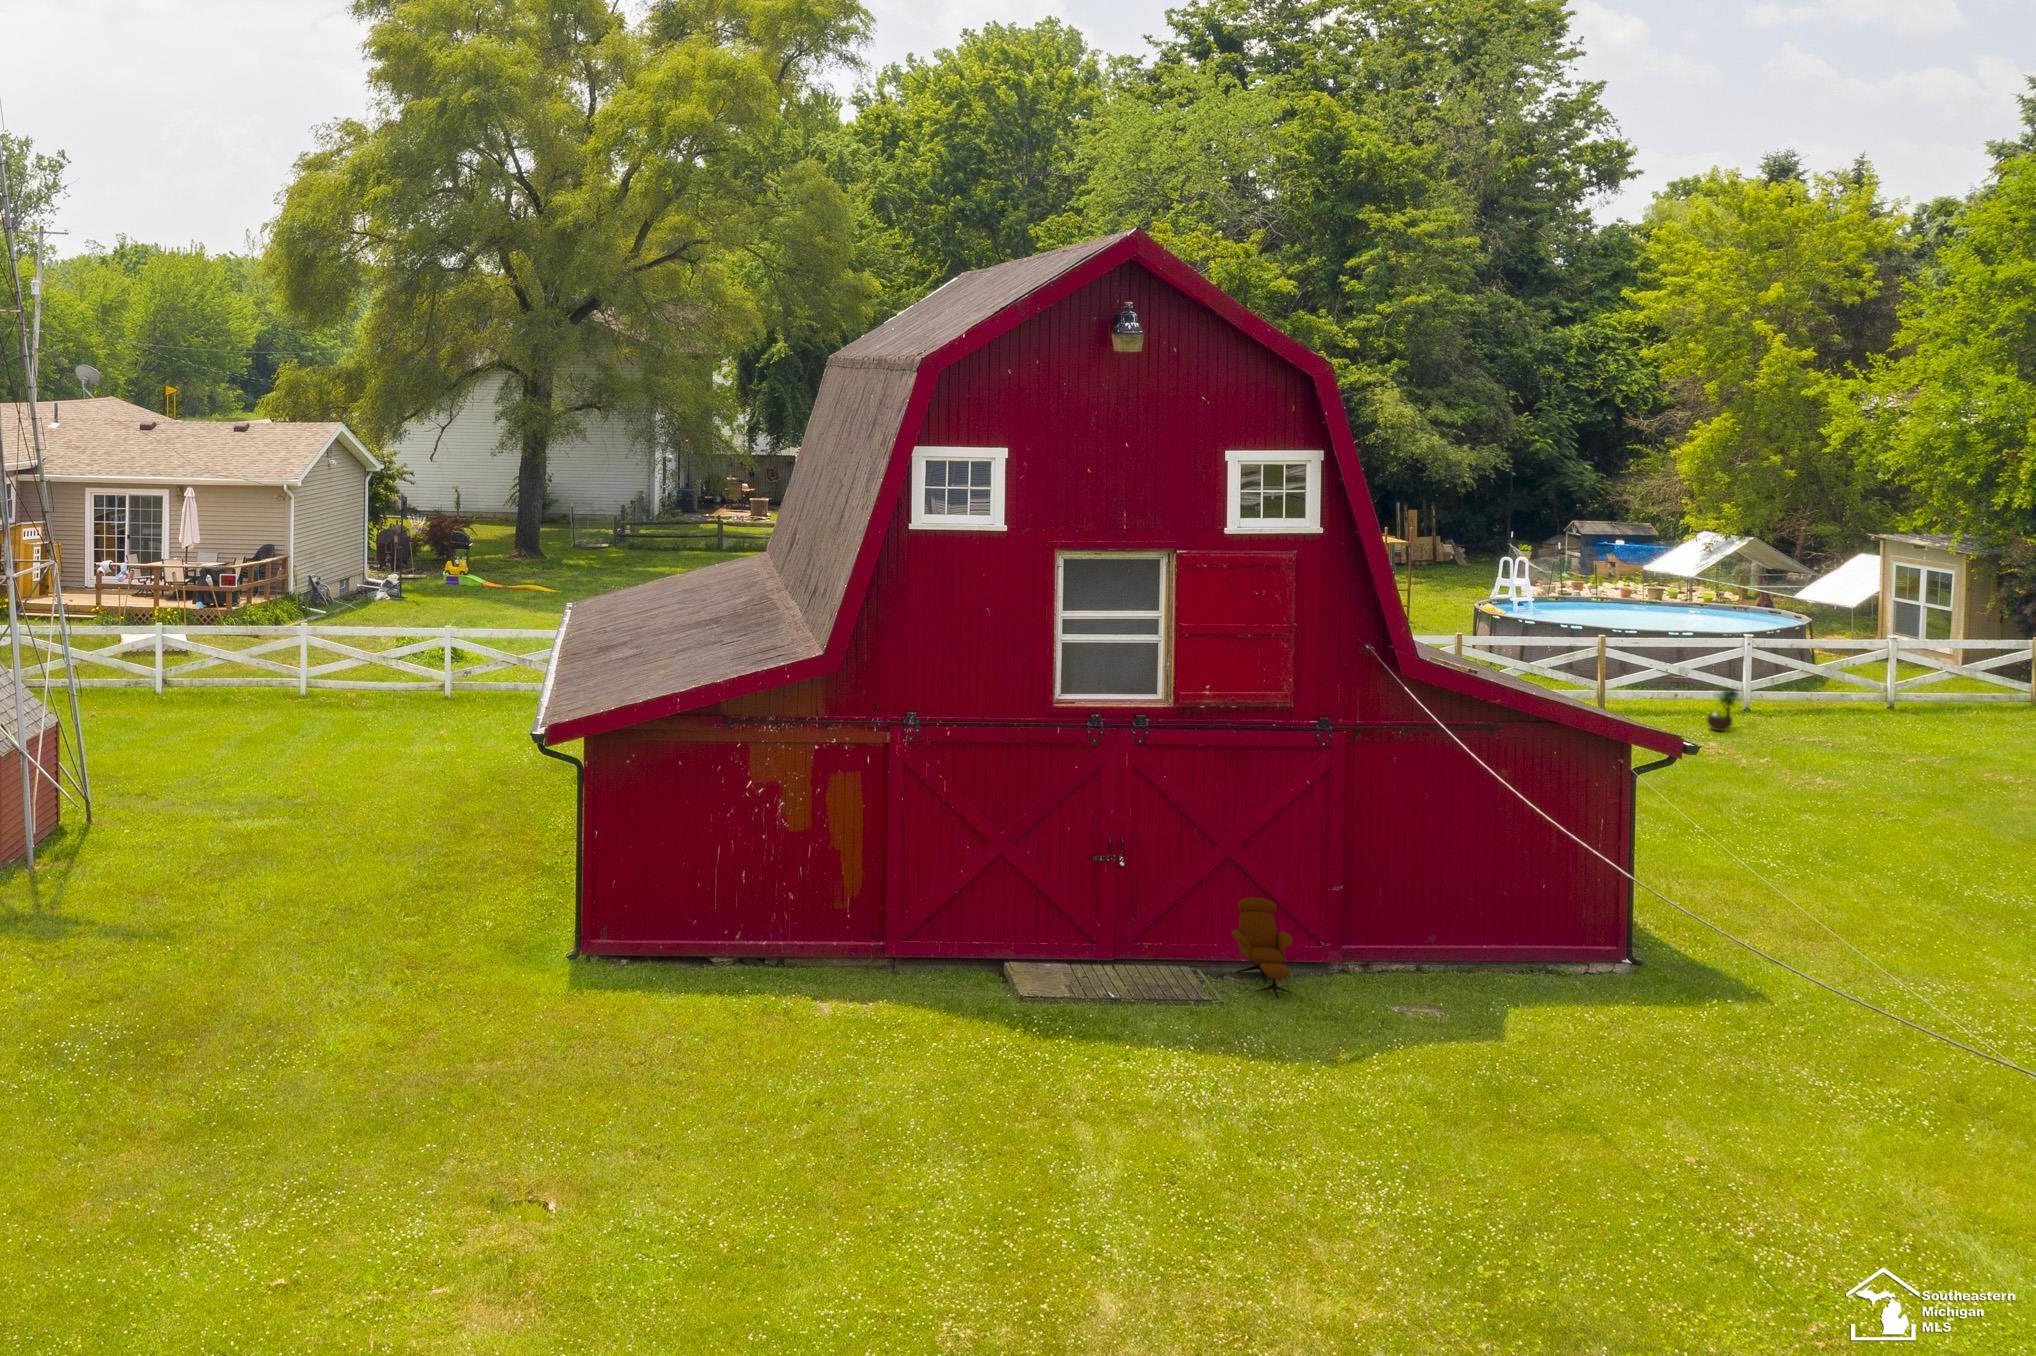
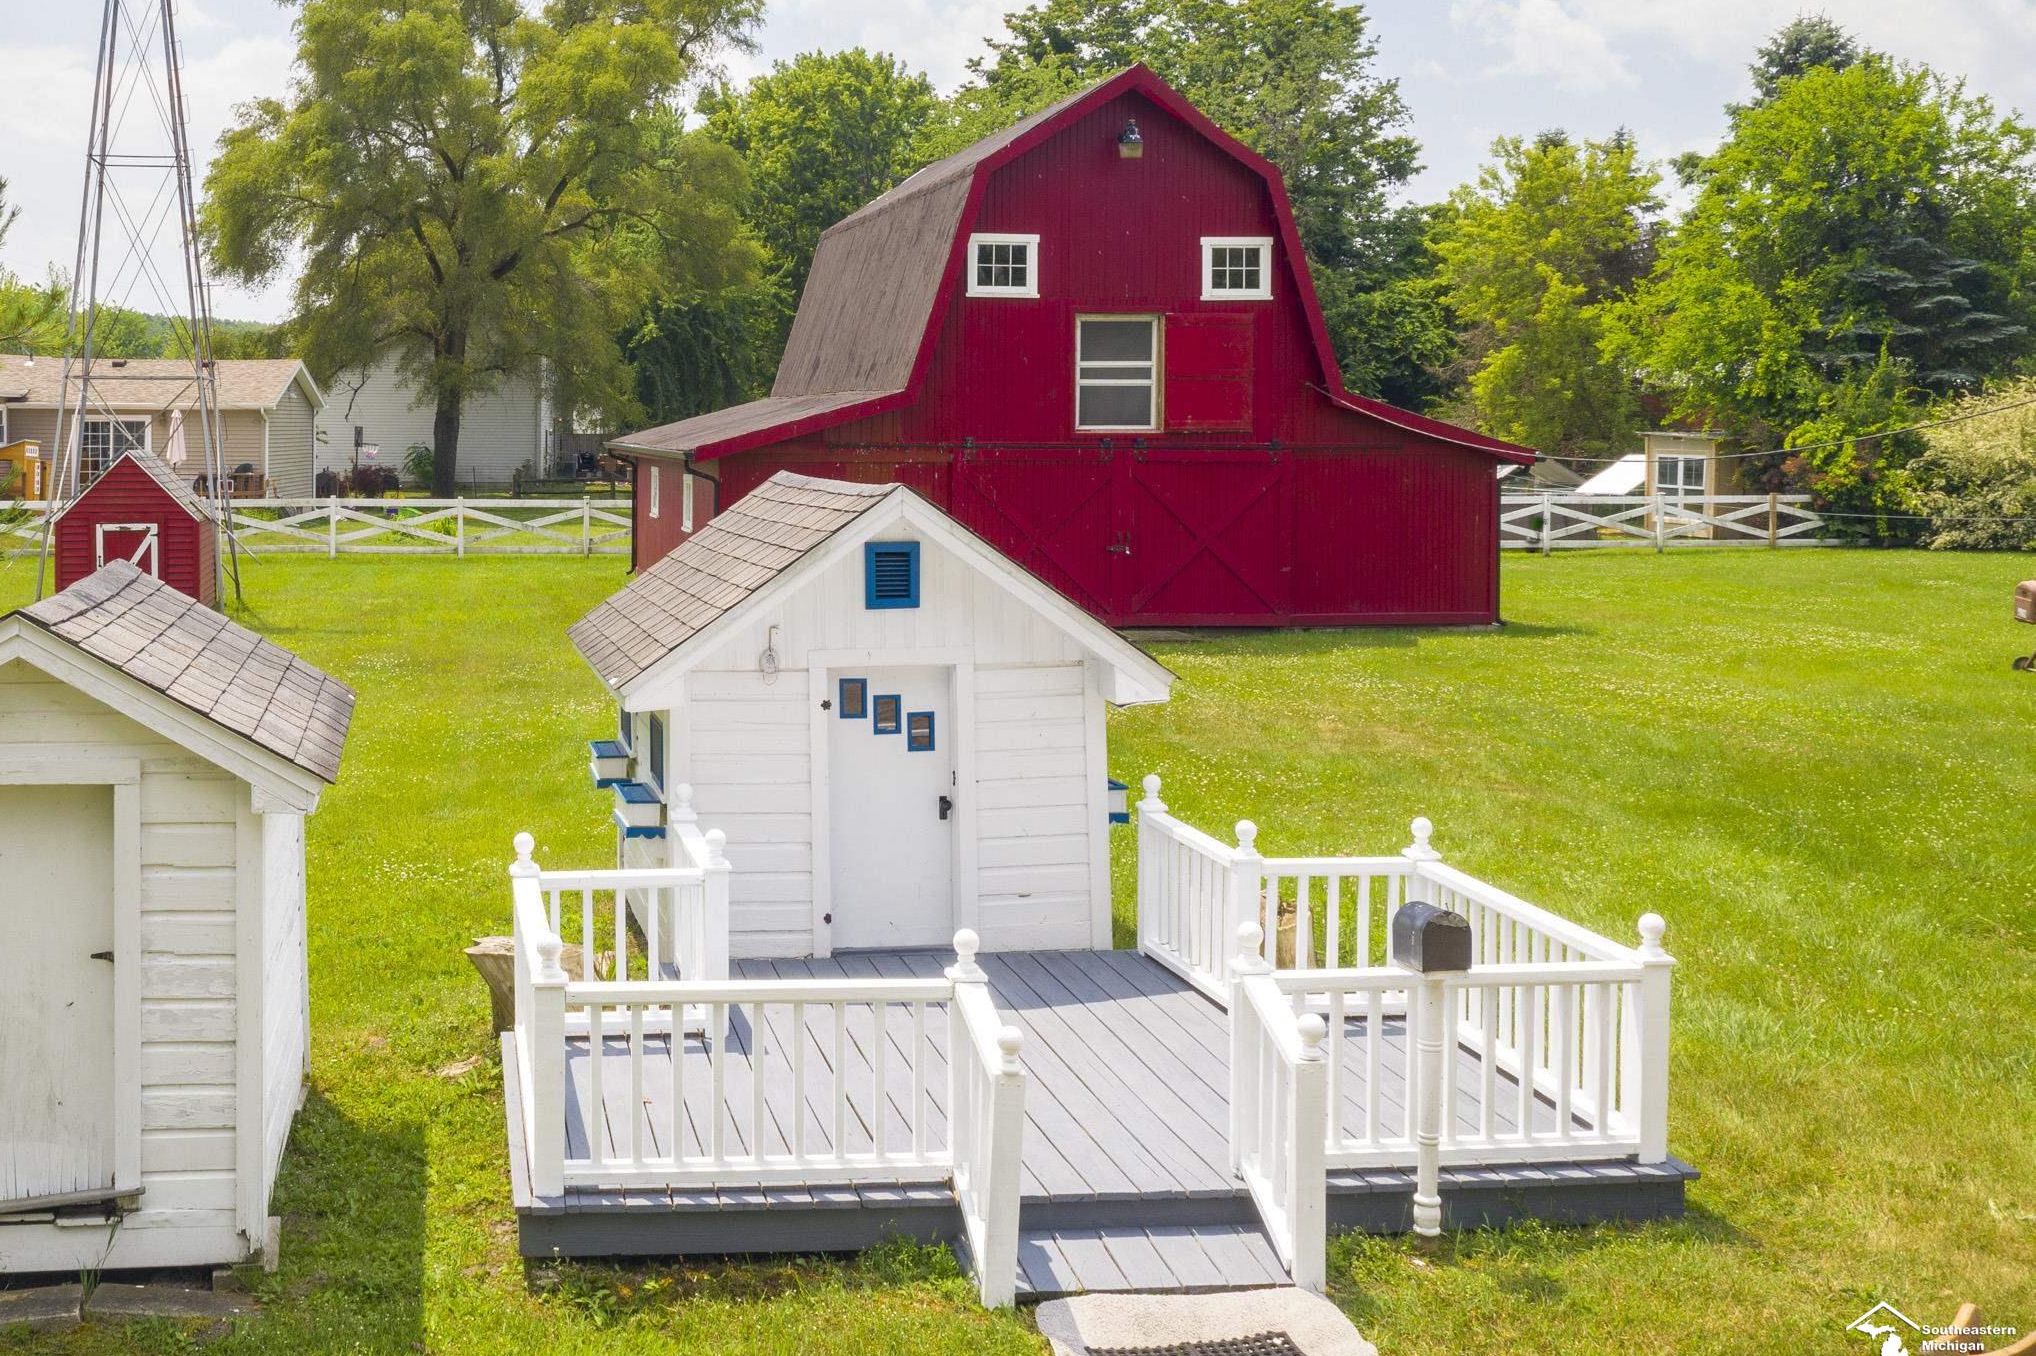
lounge chair: present [1231,898,1293,999] -> none [1210,576,1259,635]

